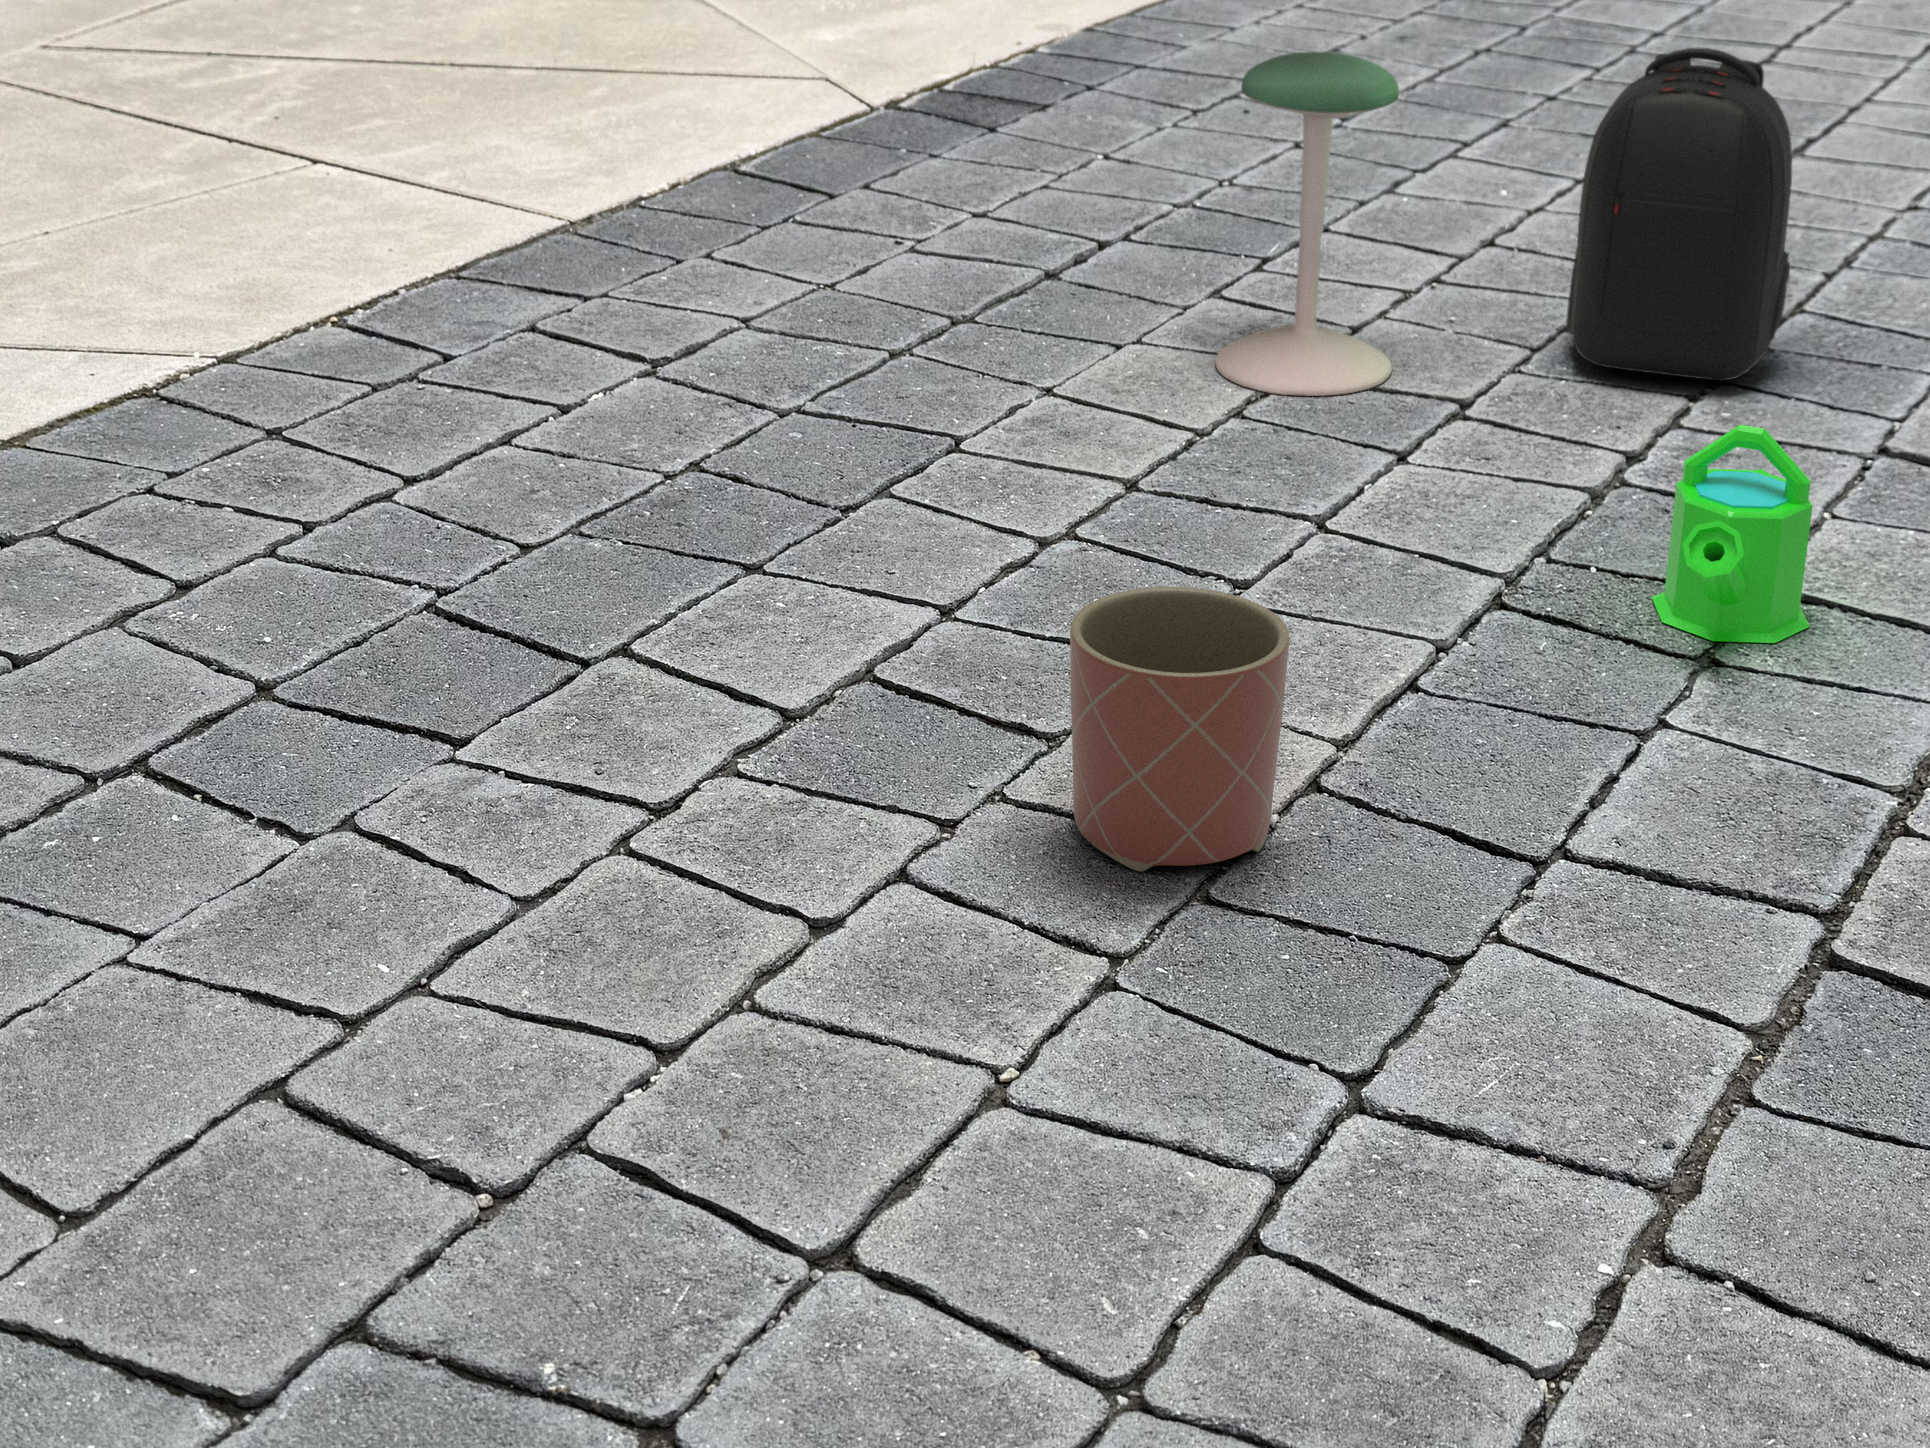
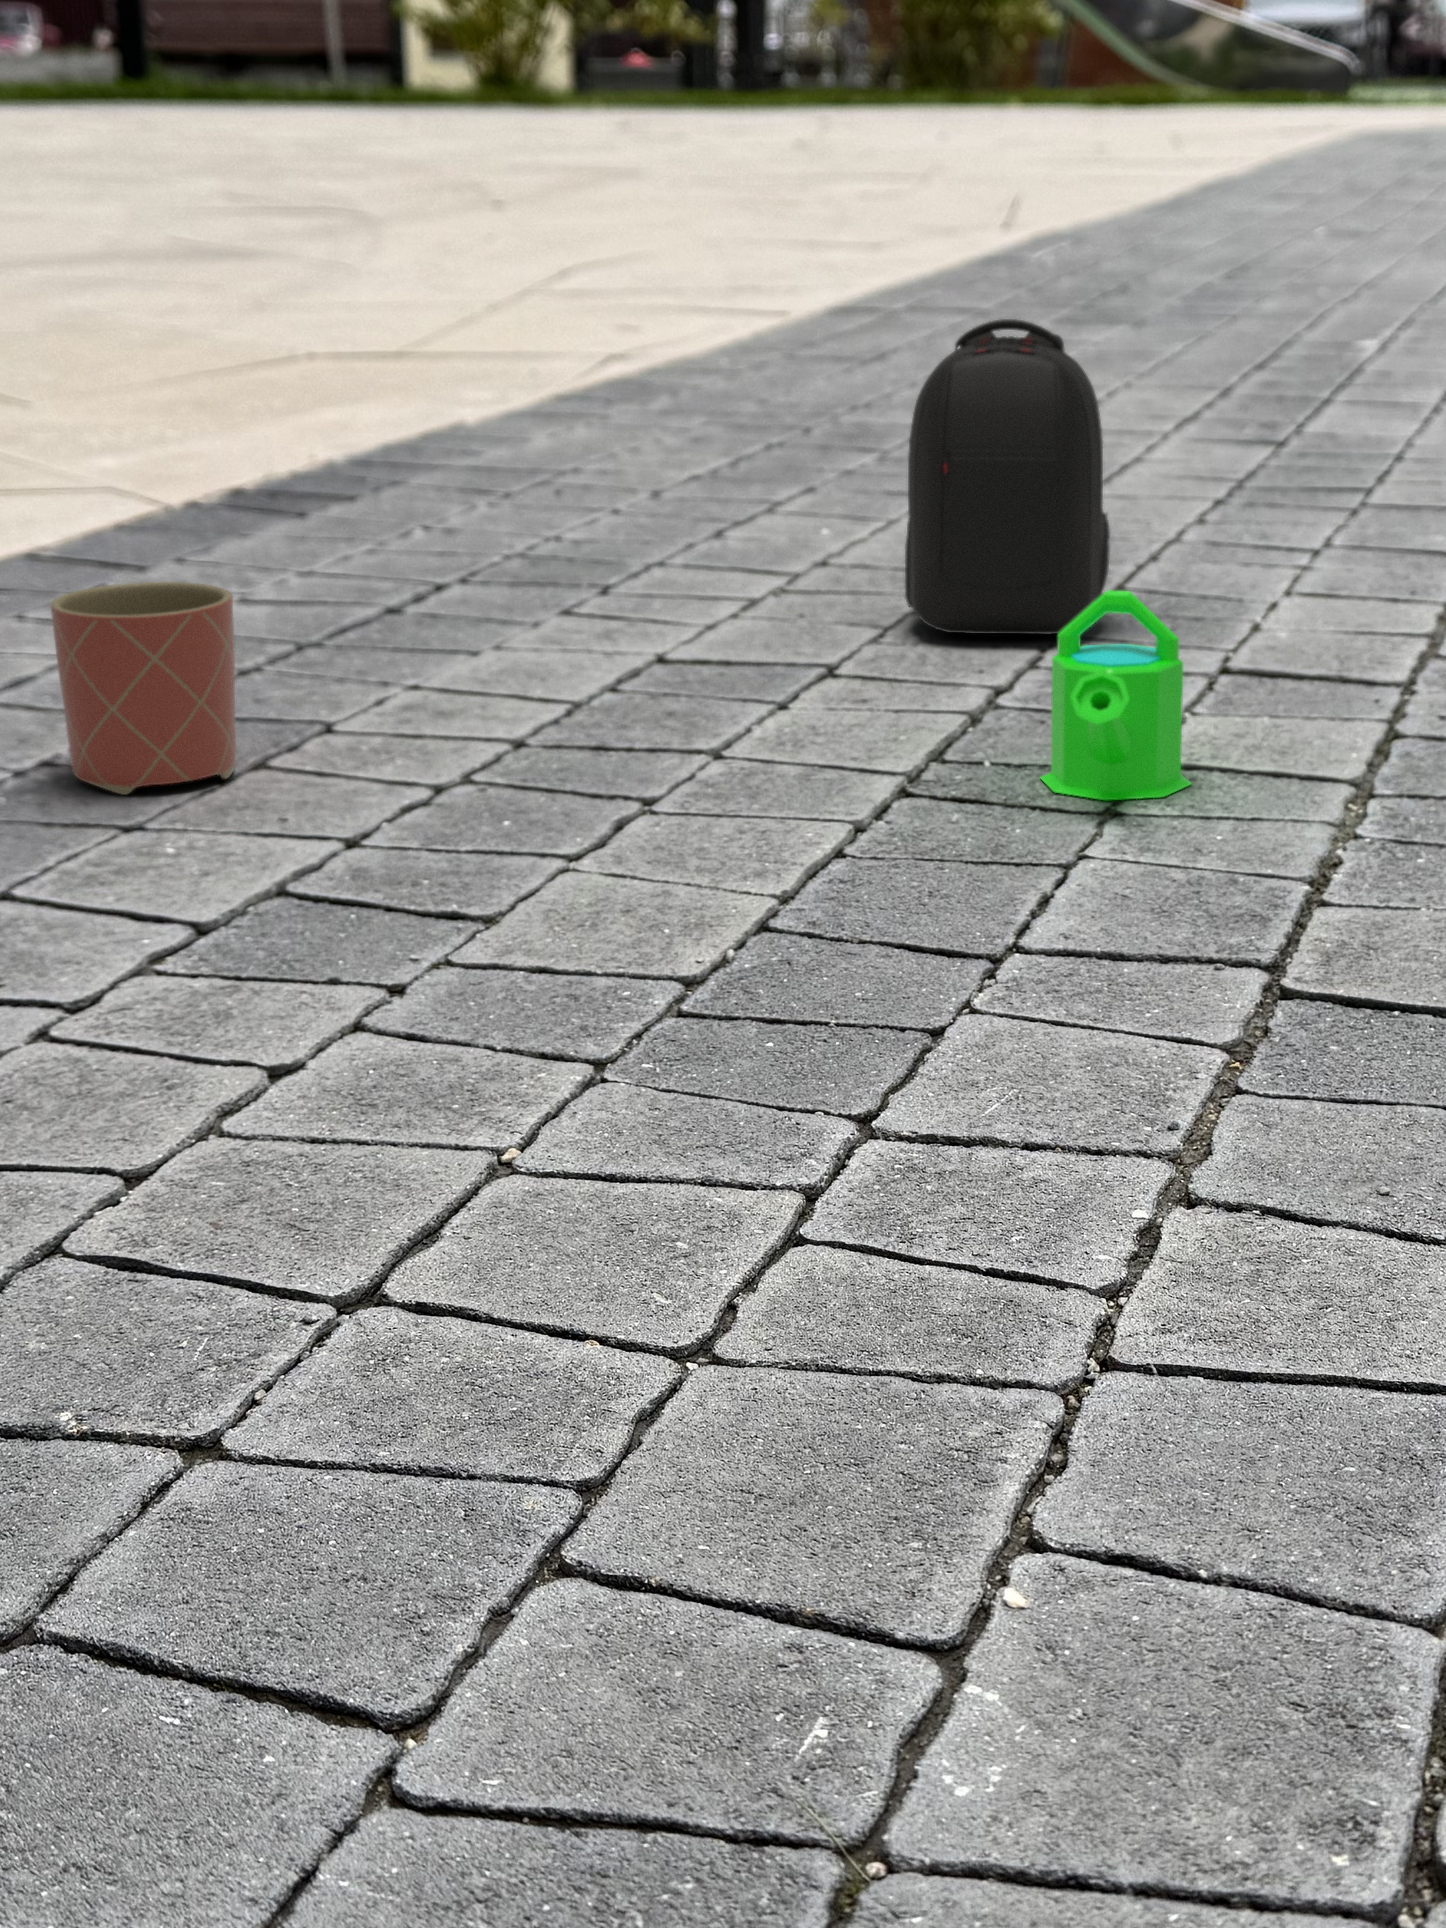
stool: present [1215,51,1399,396] -> none [567,337,744,674]
planter: present [1070,587,1289,872] -> present [51,582,236,795]

